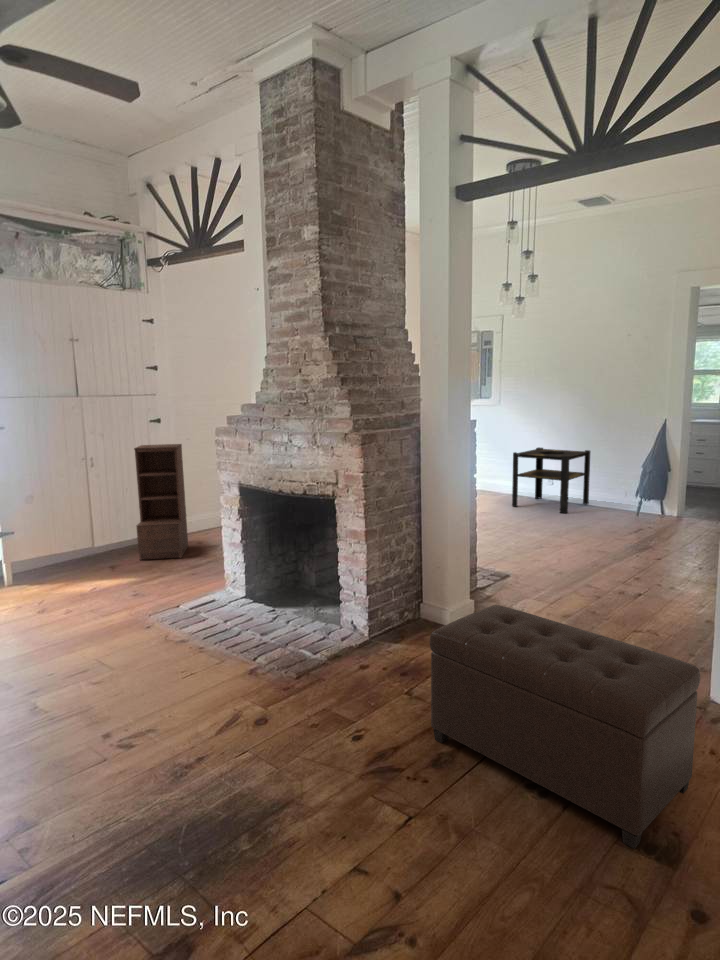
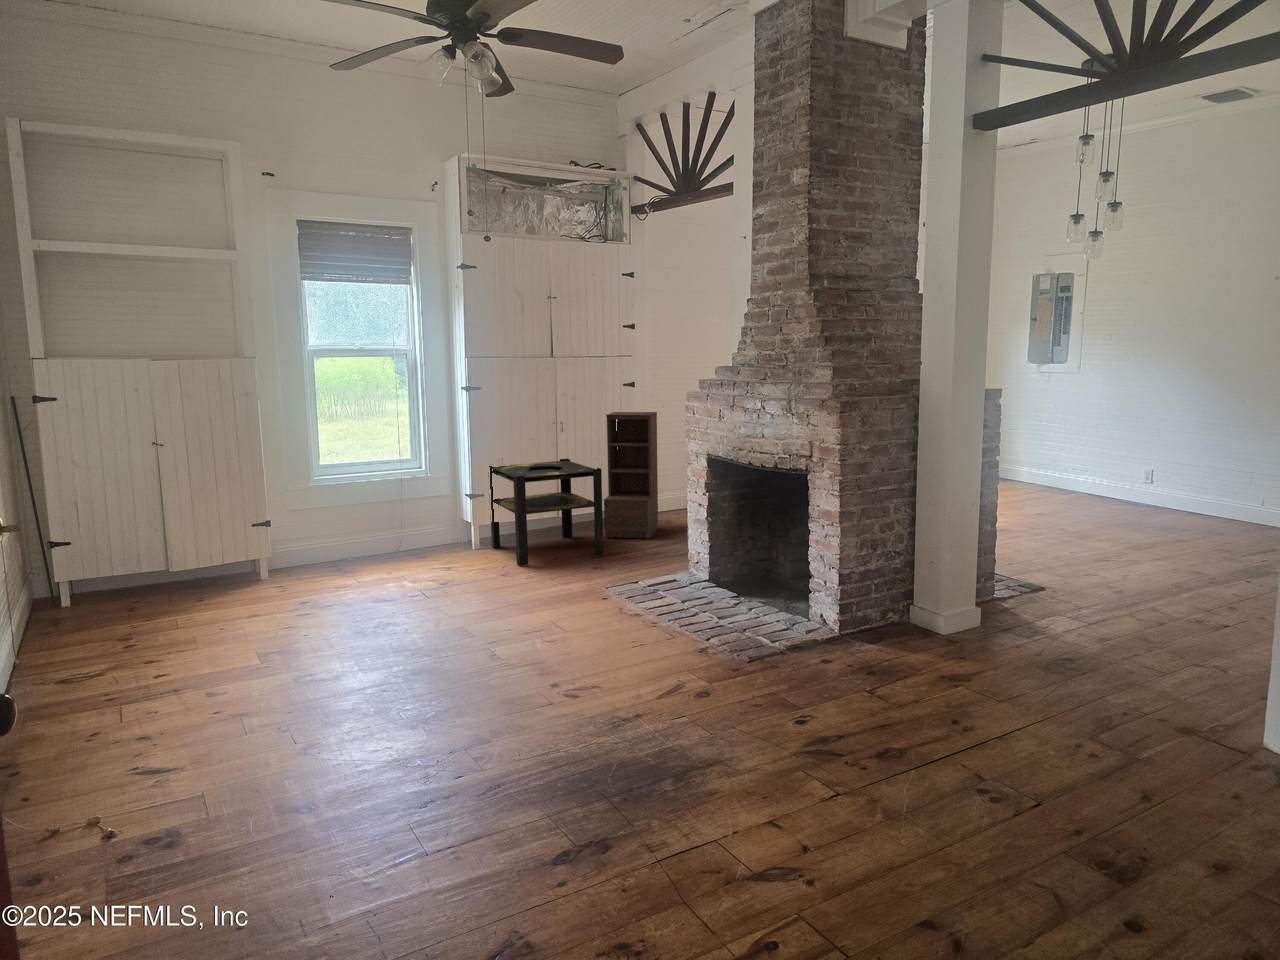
side table: present [512,447,590,513] -> present [488,459,603,566]
ottoman: present [430,605,700,849] -> none [881,600,1192,857]

